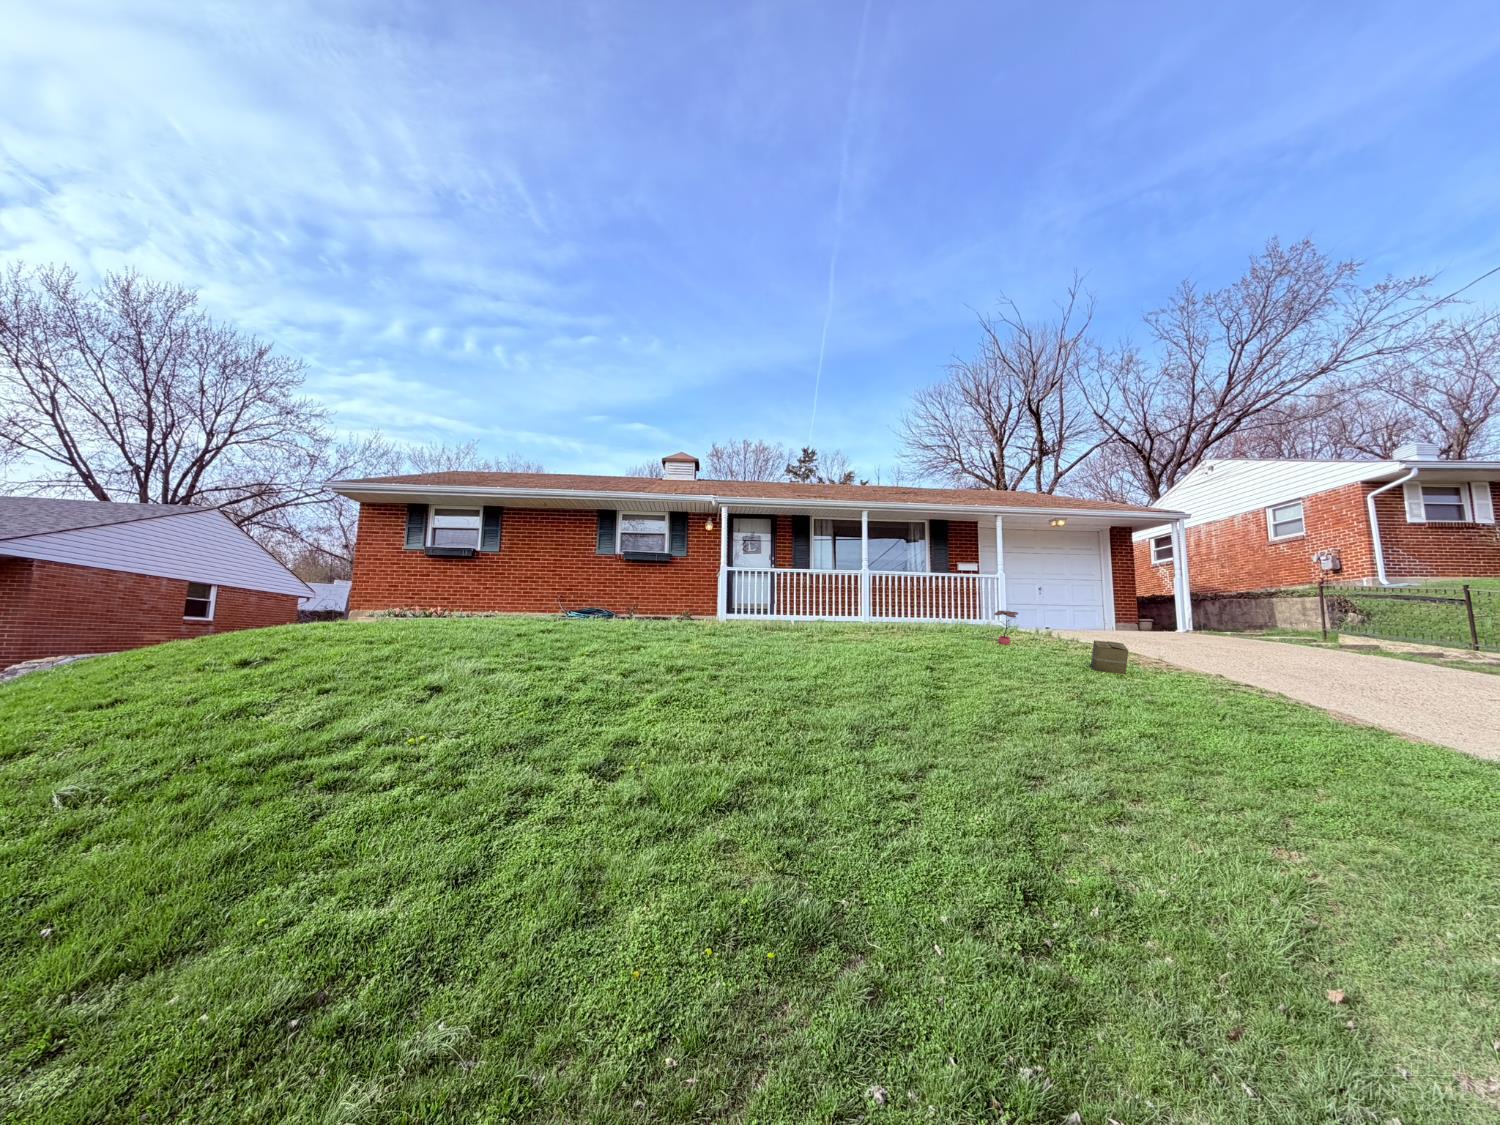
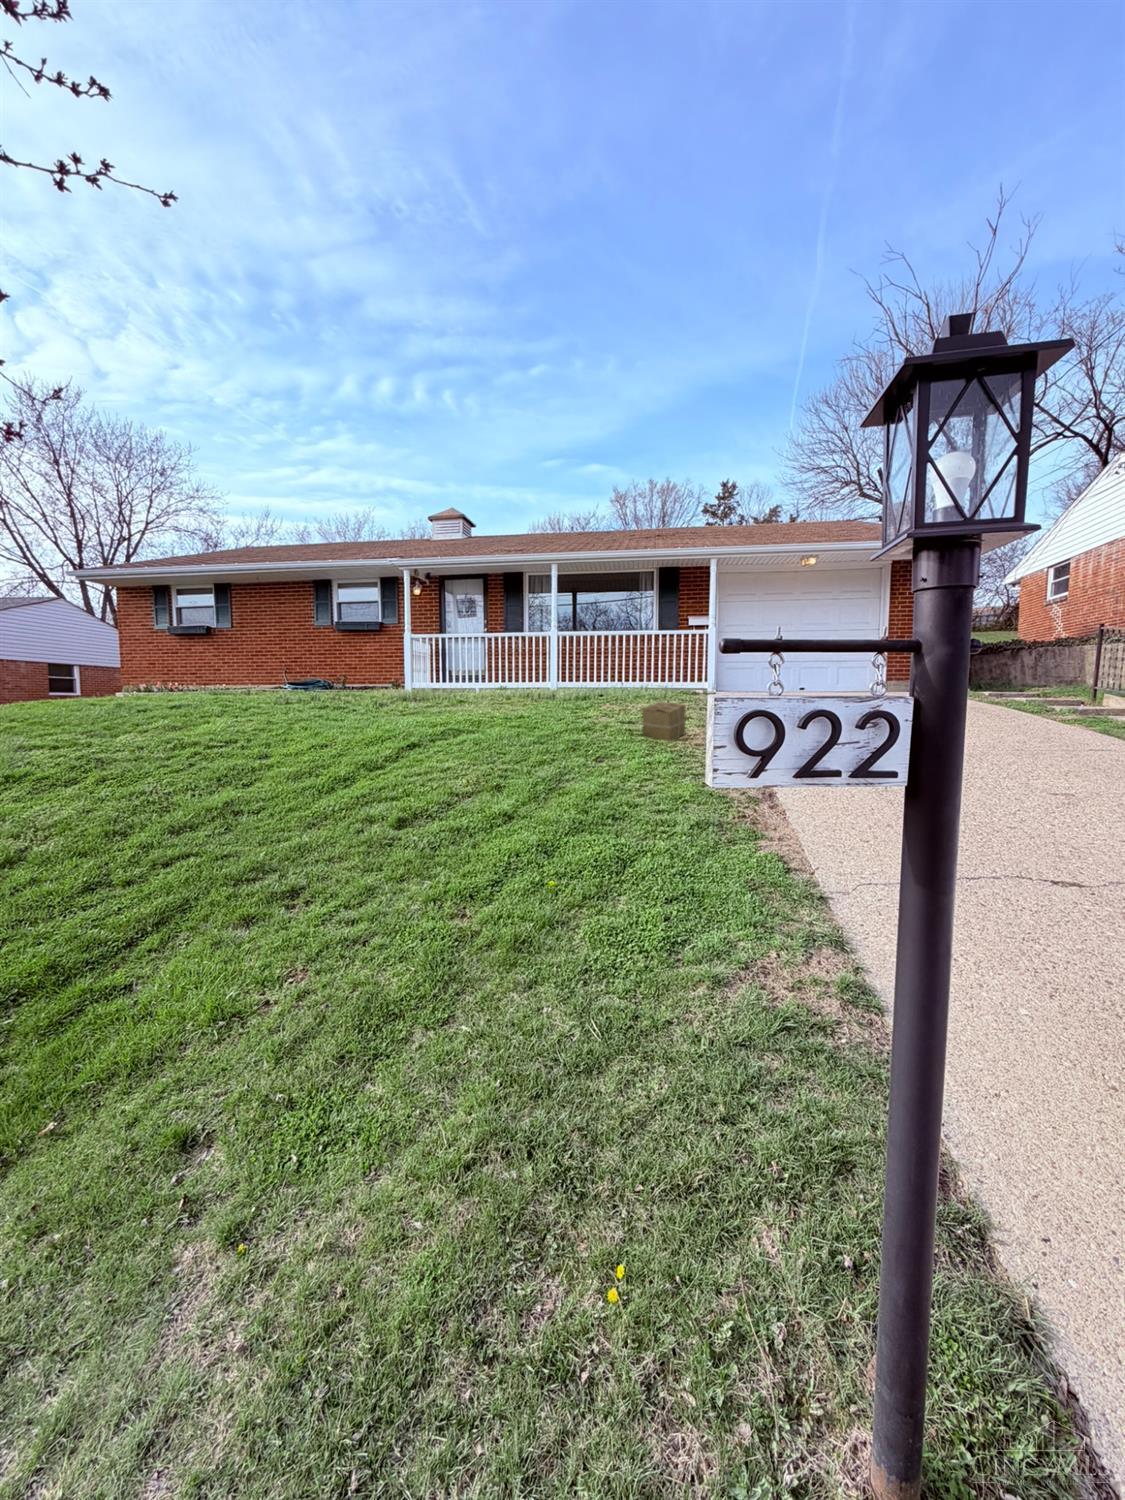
potted plant: present [994,611,1018,644] -> none [607,670,637,710]

